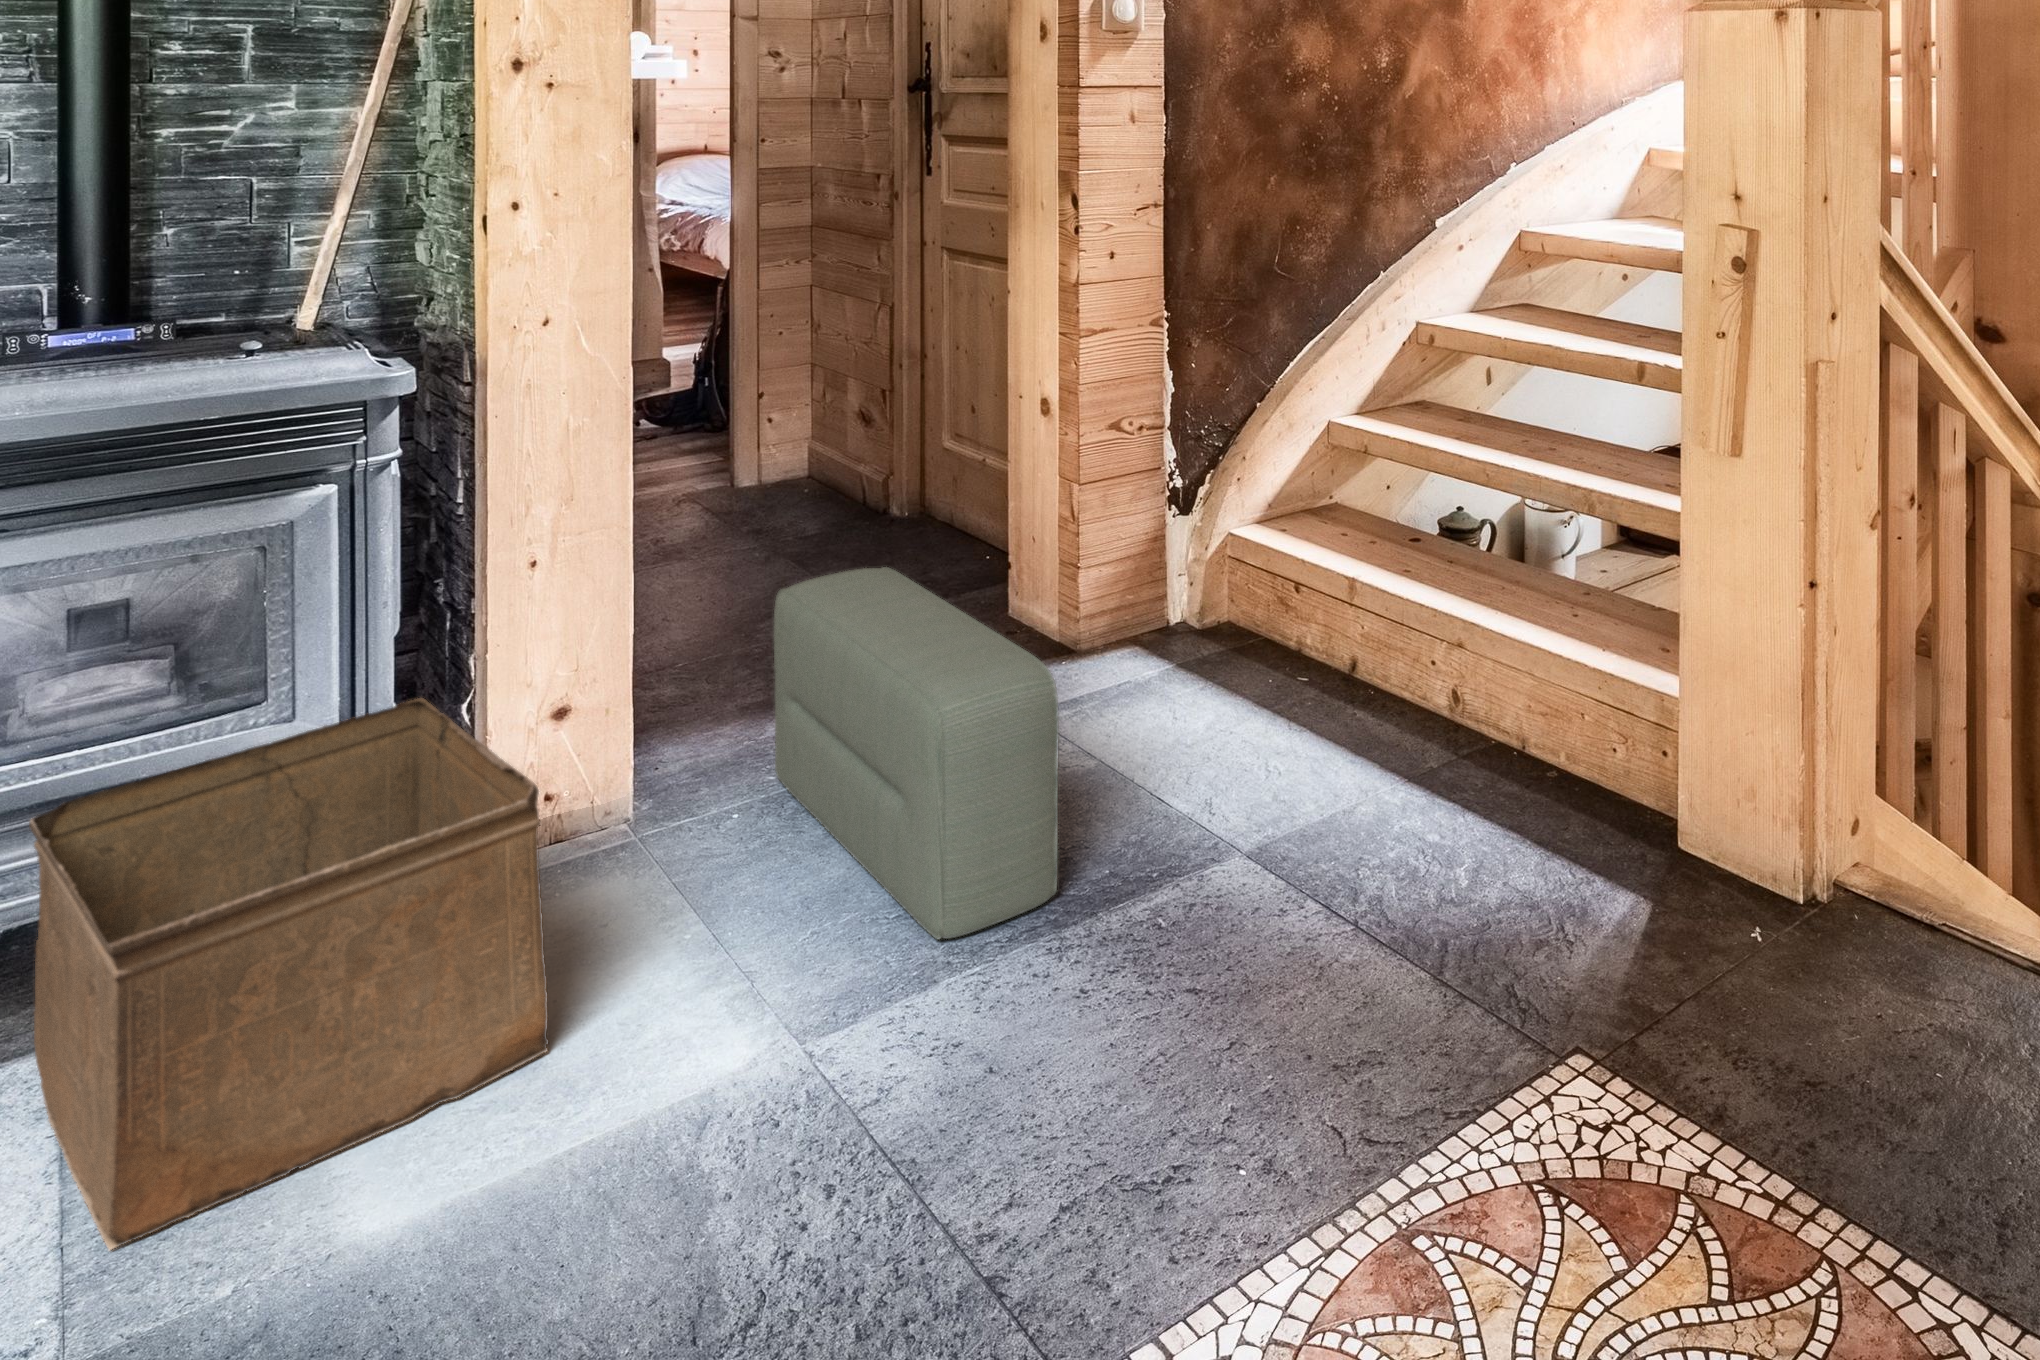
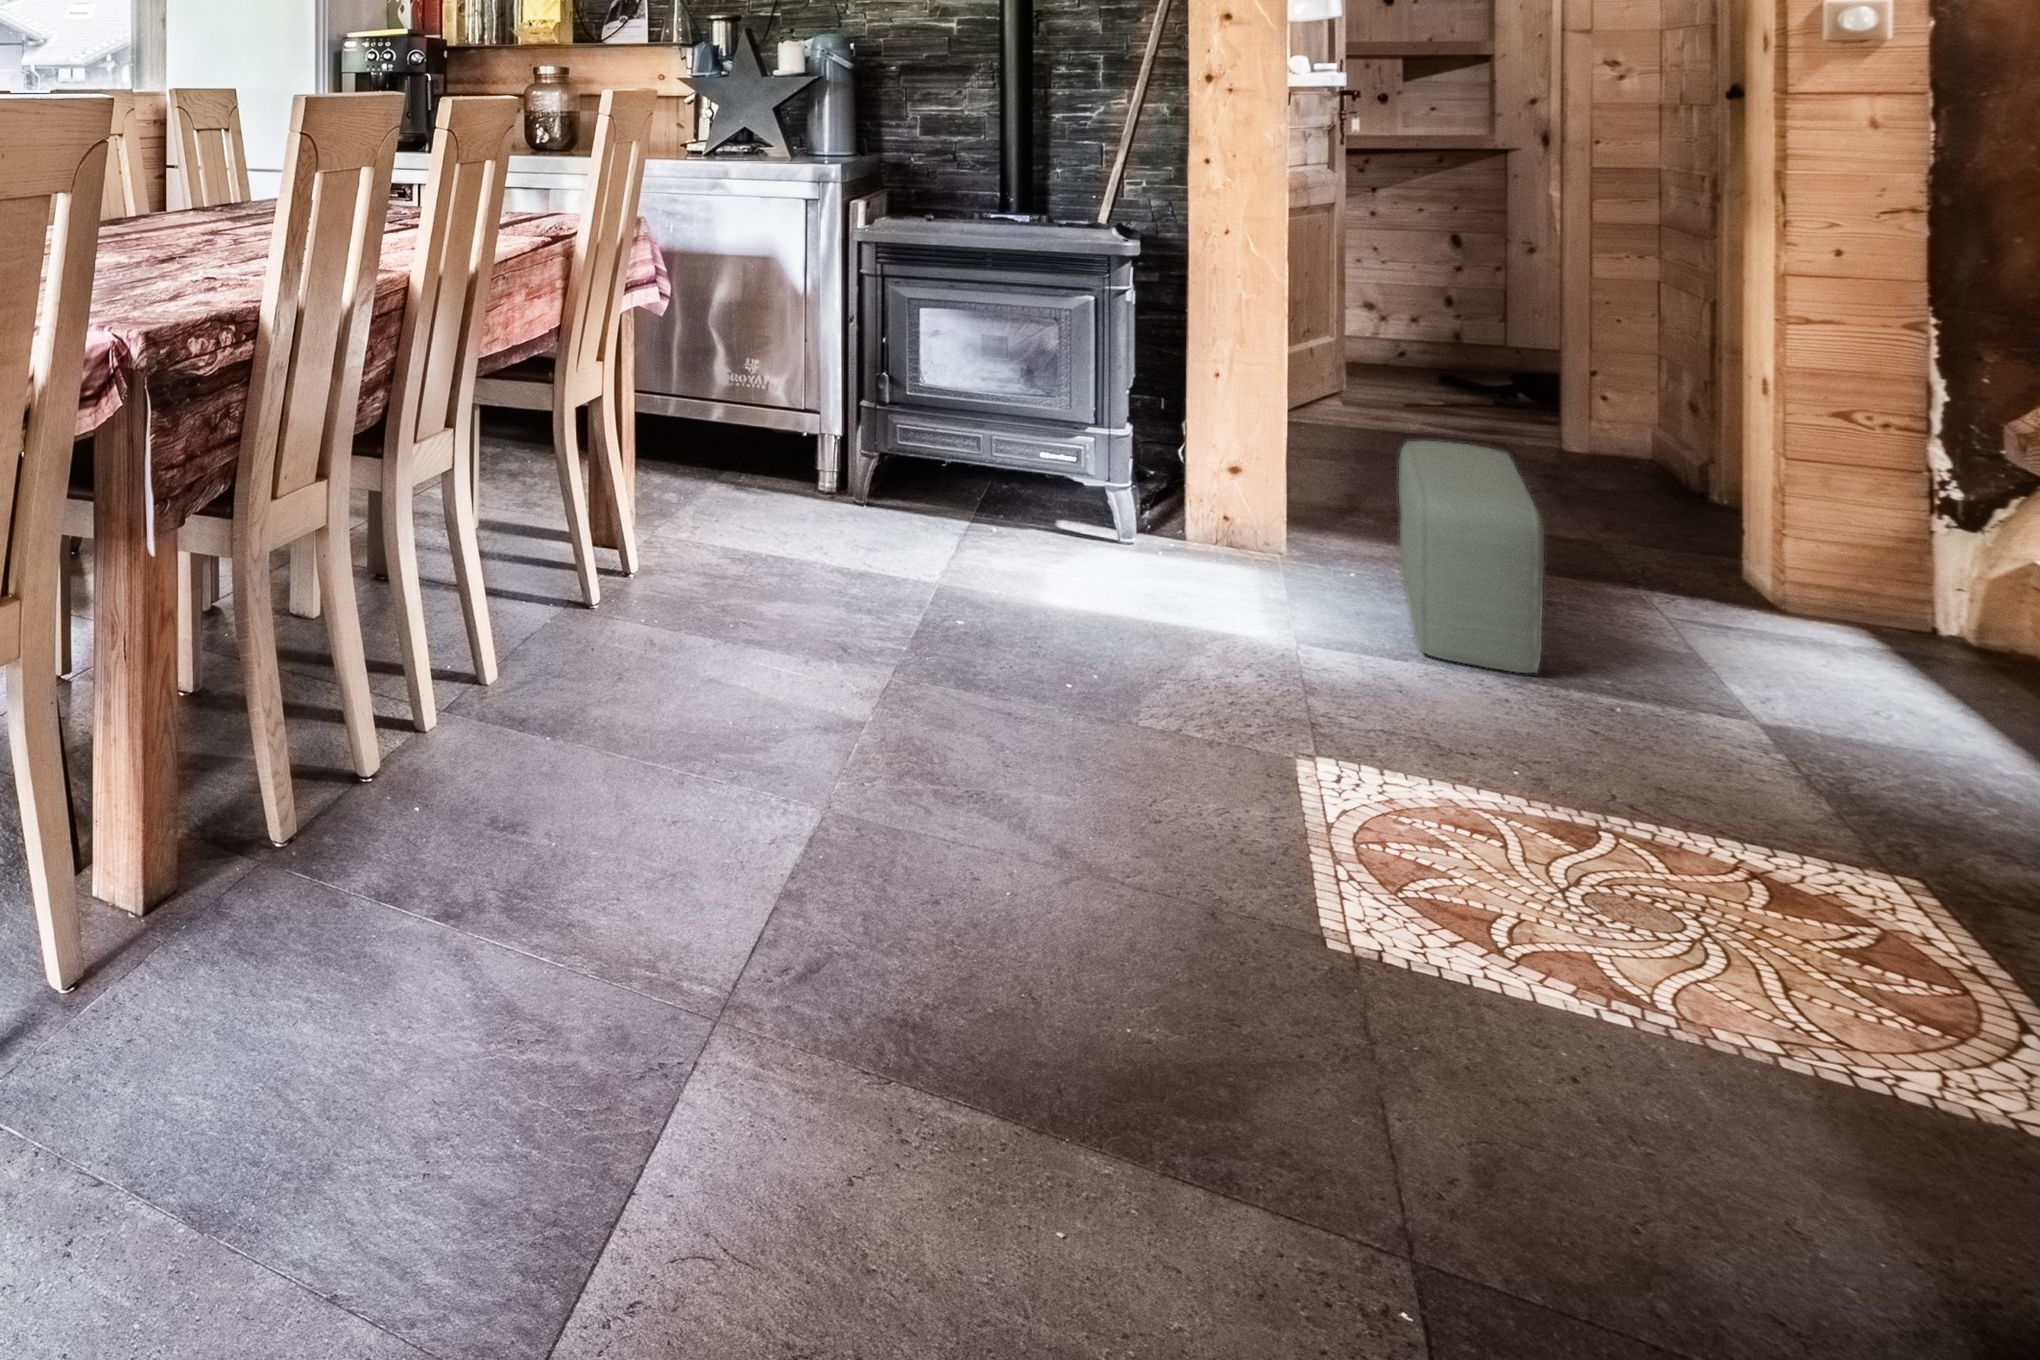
storage bin: present [29,698,549,1250] -> none [952,408,1161,597]

